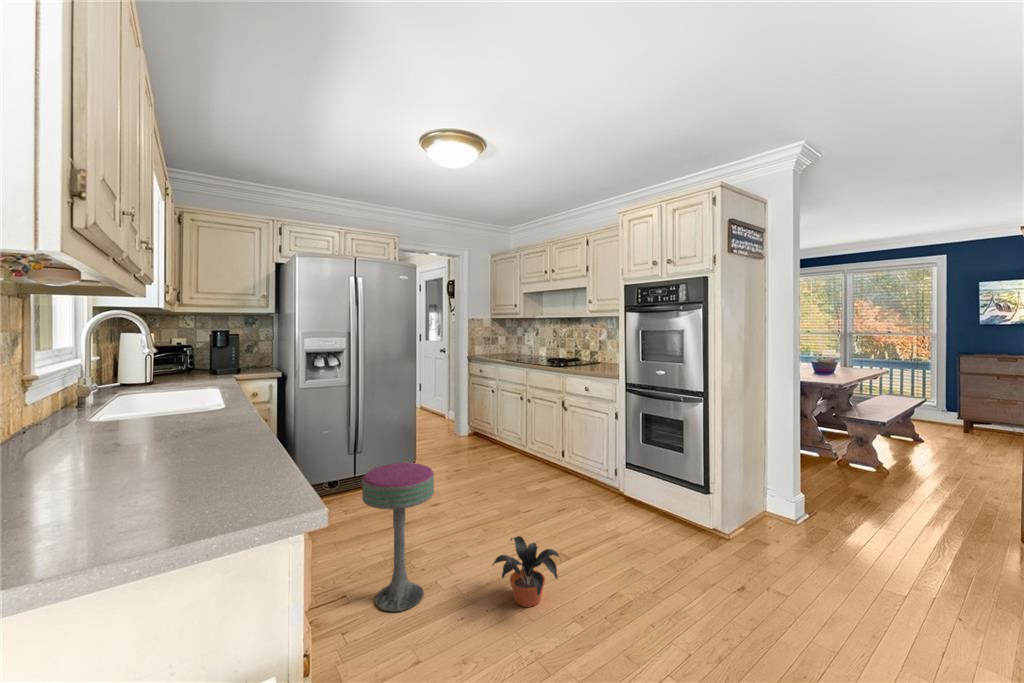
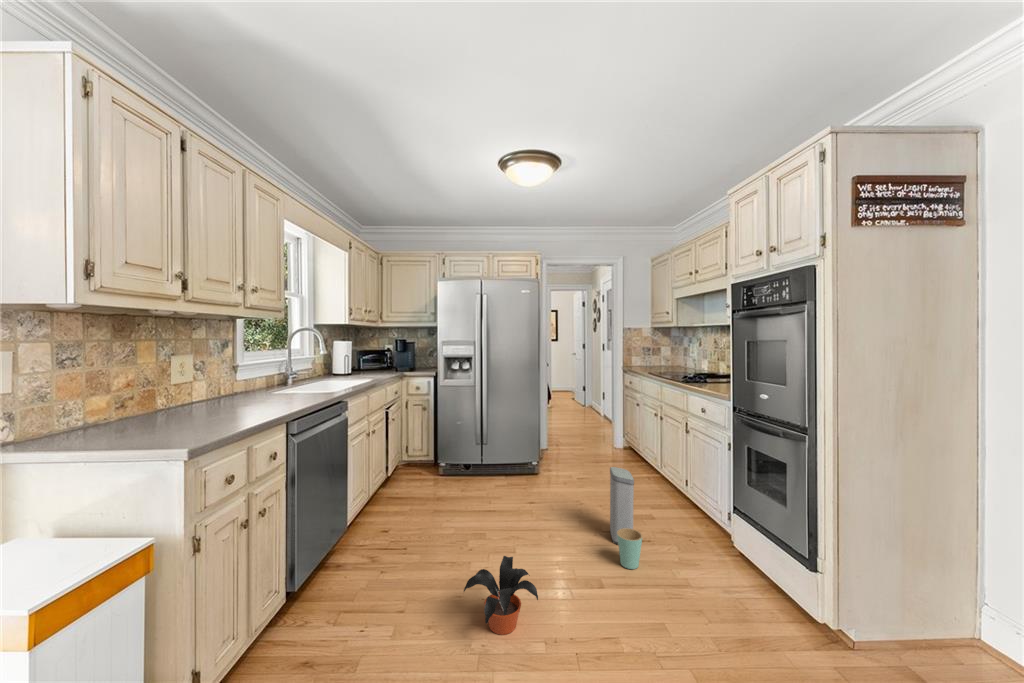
trash can: none [532,445,581,526] -> present [610,467,643,569]
bar stool: present [362,463,434,612] -> none [385,458,446,587]

